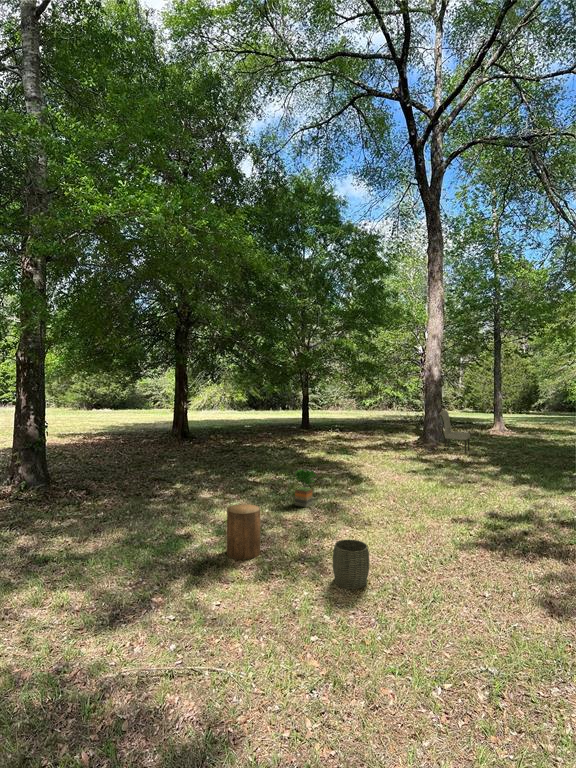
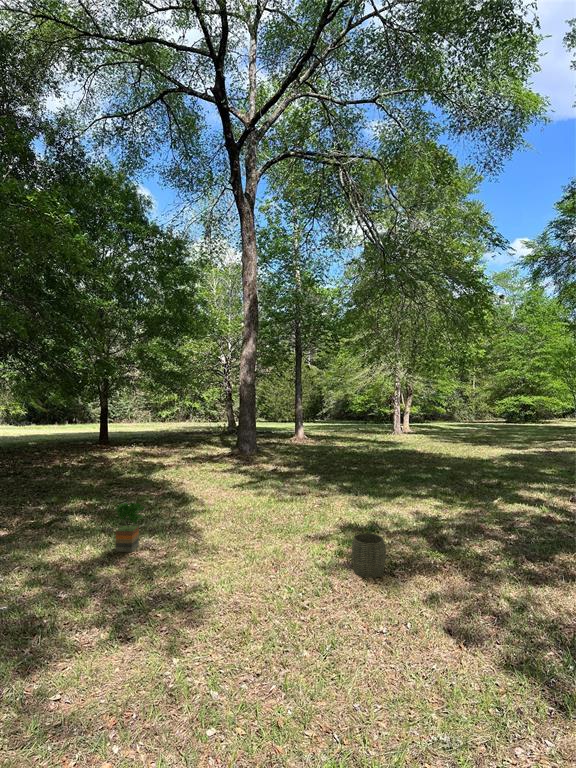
chair: present [440,411,470,453] -> none [254,419,282,460]
stool: present [227,504,260,560] -> none [20,575,80,673]
woven basket: present [333,540,369,589] -> present [352,533,386,578]

